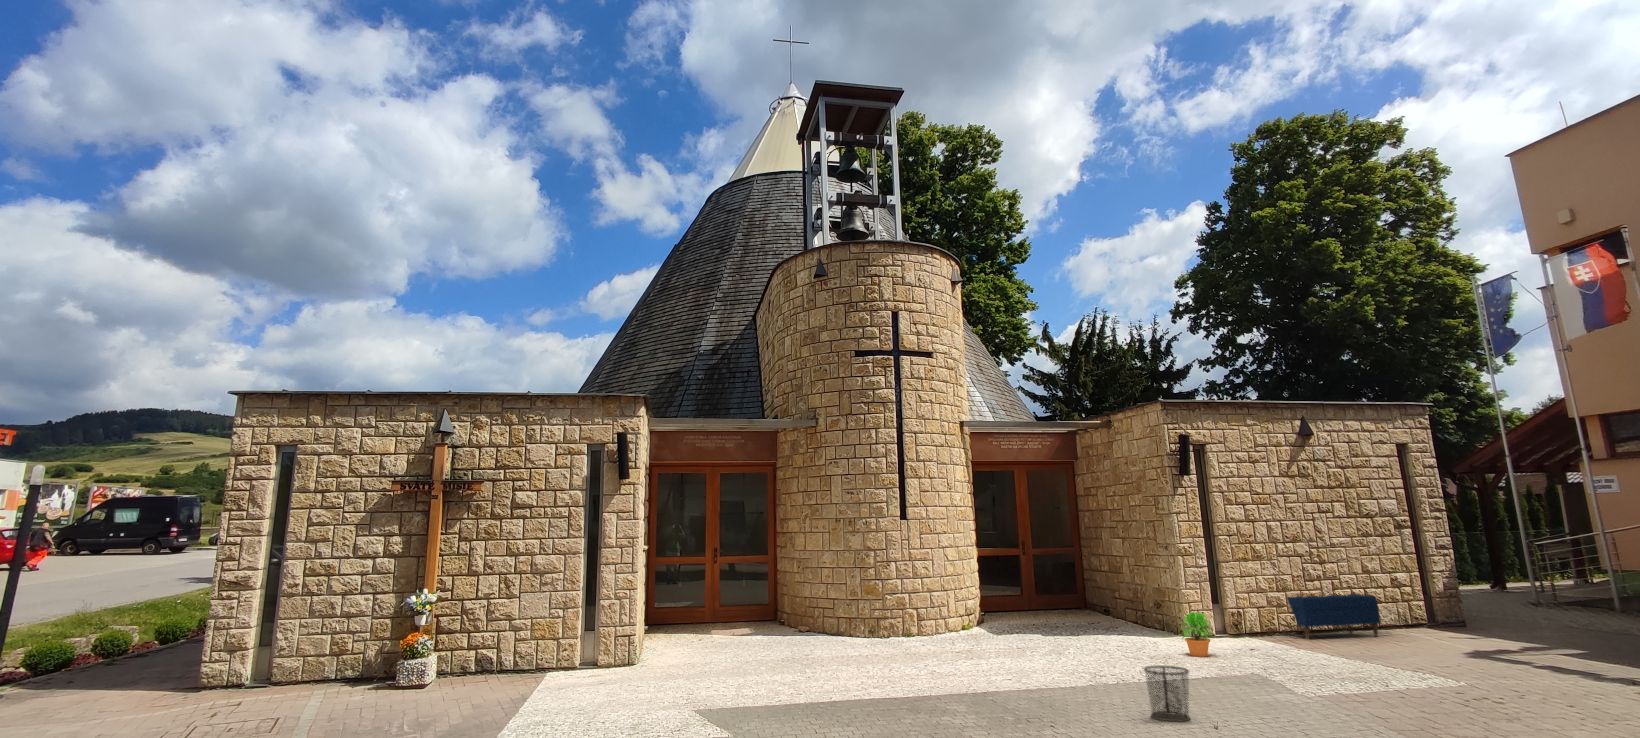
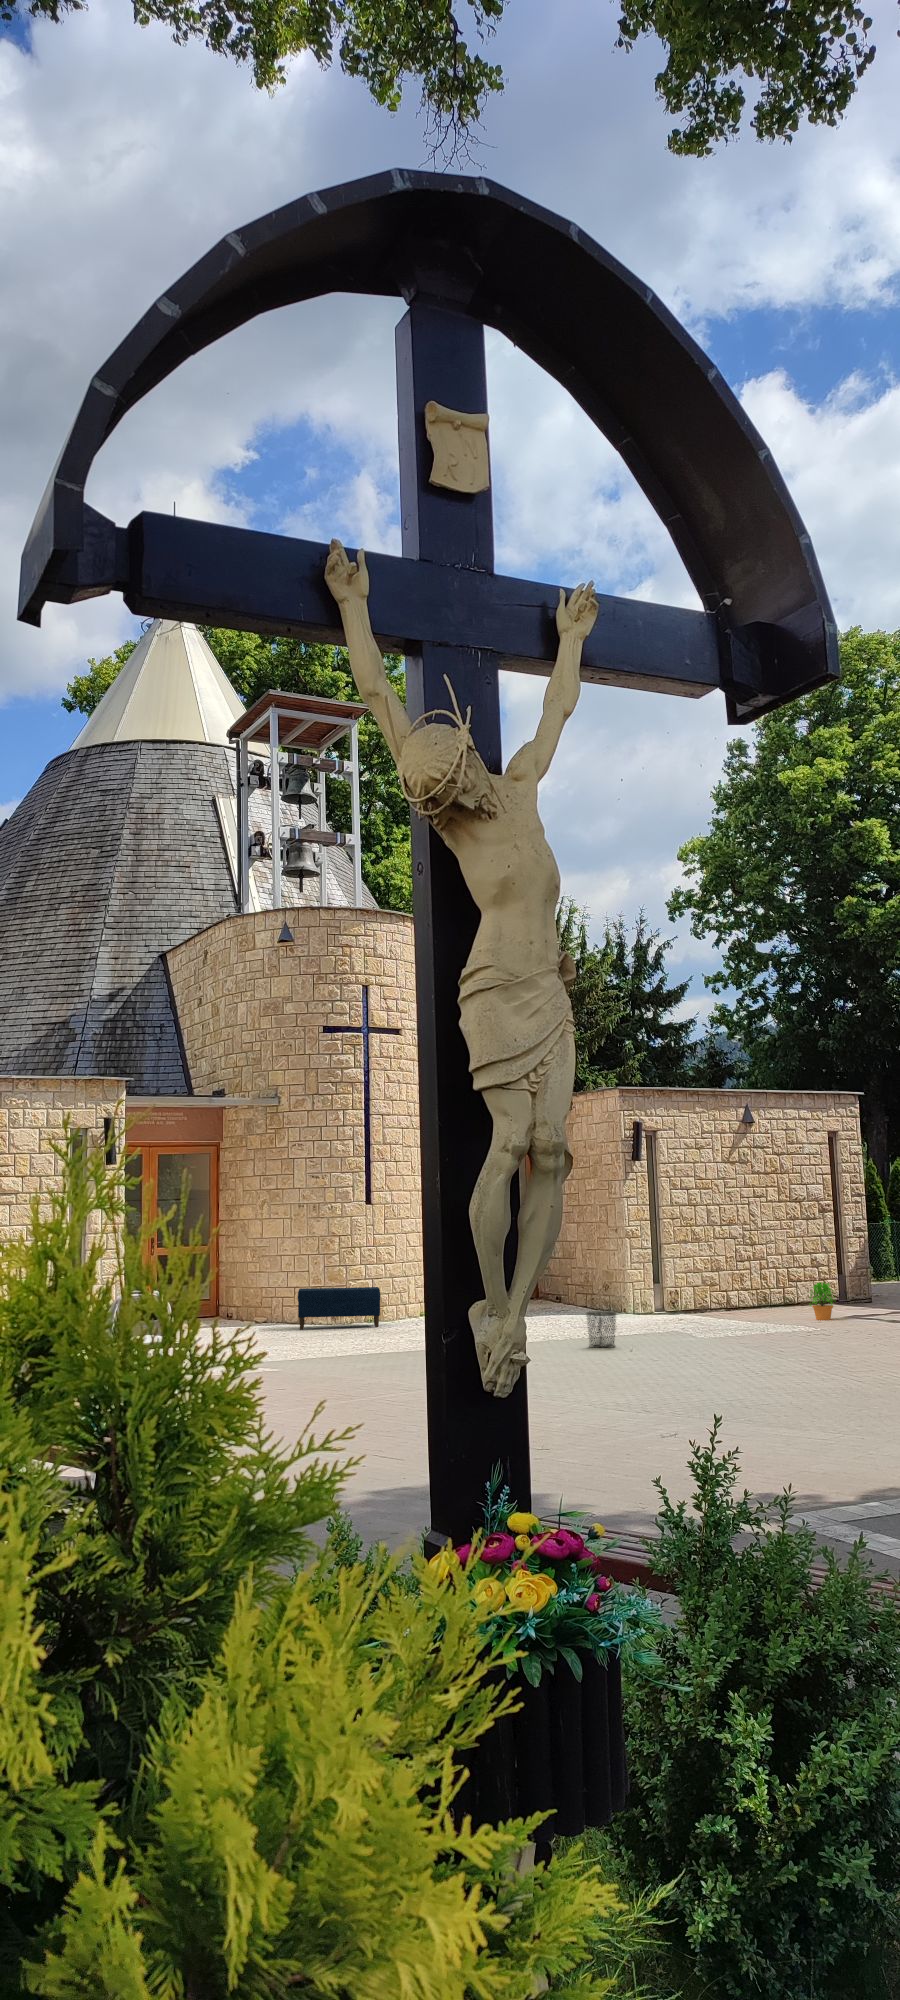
bench: present [1282,594,1380,640] -> present [298,1287,380,1330]
potted plant: present [1182,612,1211,657] -> present [809,1282,833,1320]

